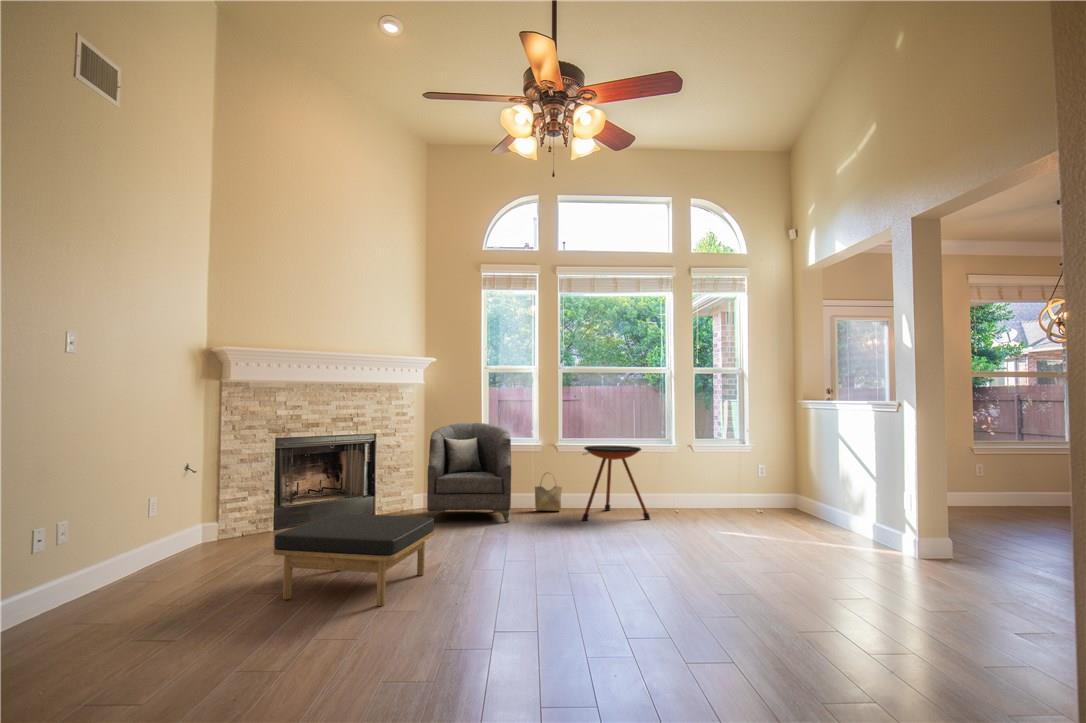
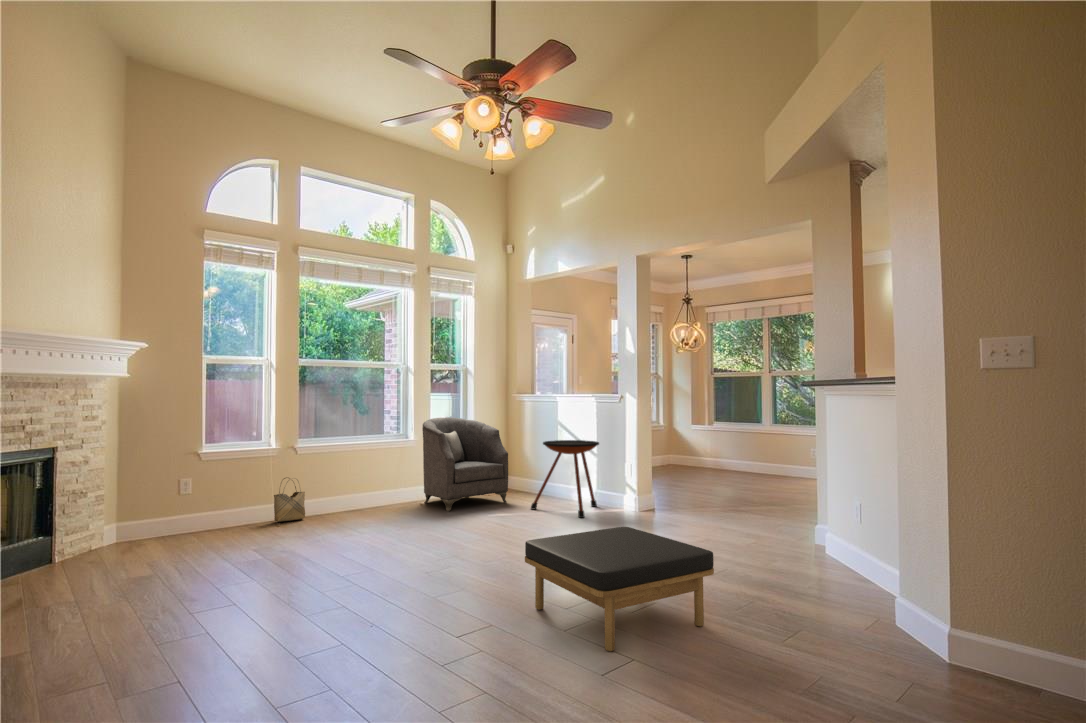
armchair: present [427,423,511,522] -> present [422,417,508,511]
side table: present [582,446,650,521] -> present [531,440,599,518]
ottoman: present [274,514,434,606] -> present [525,527,714,651]

